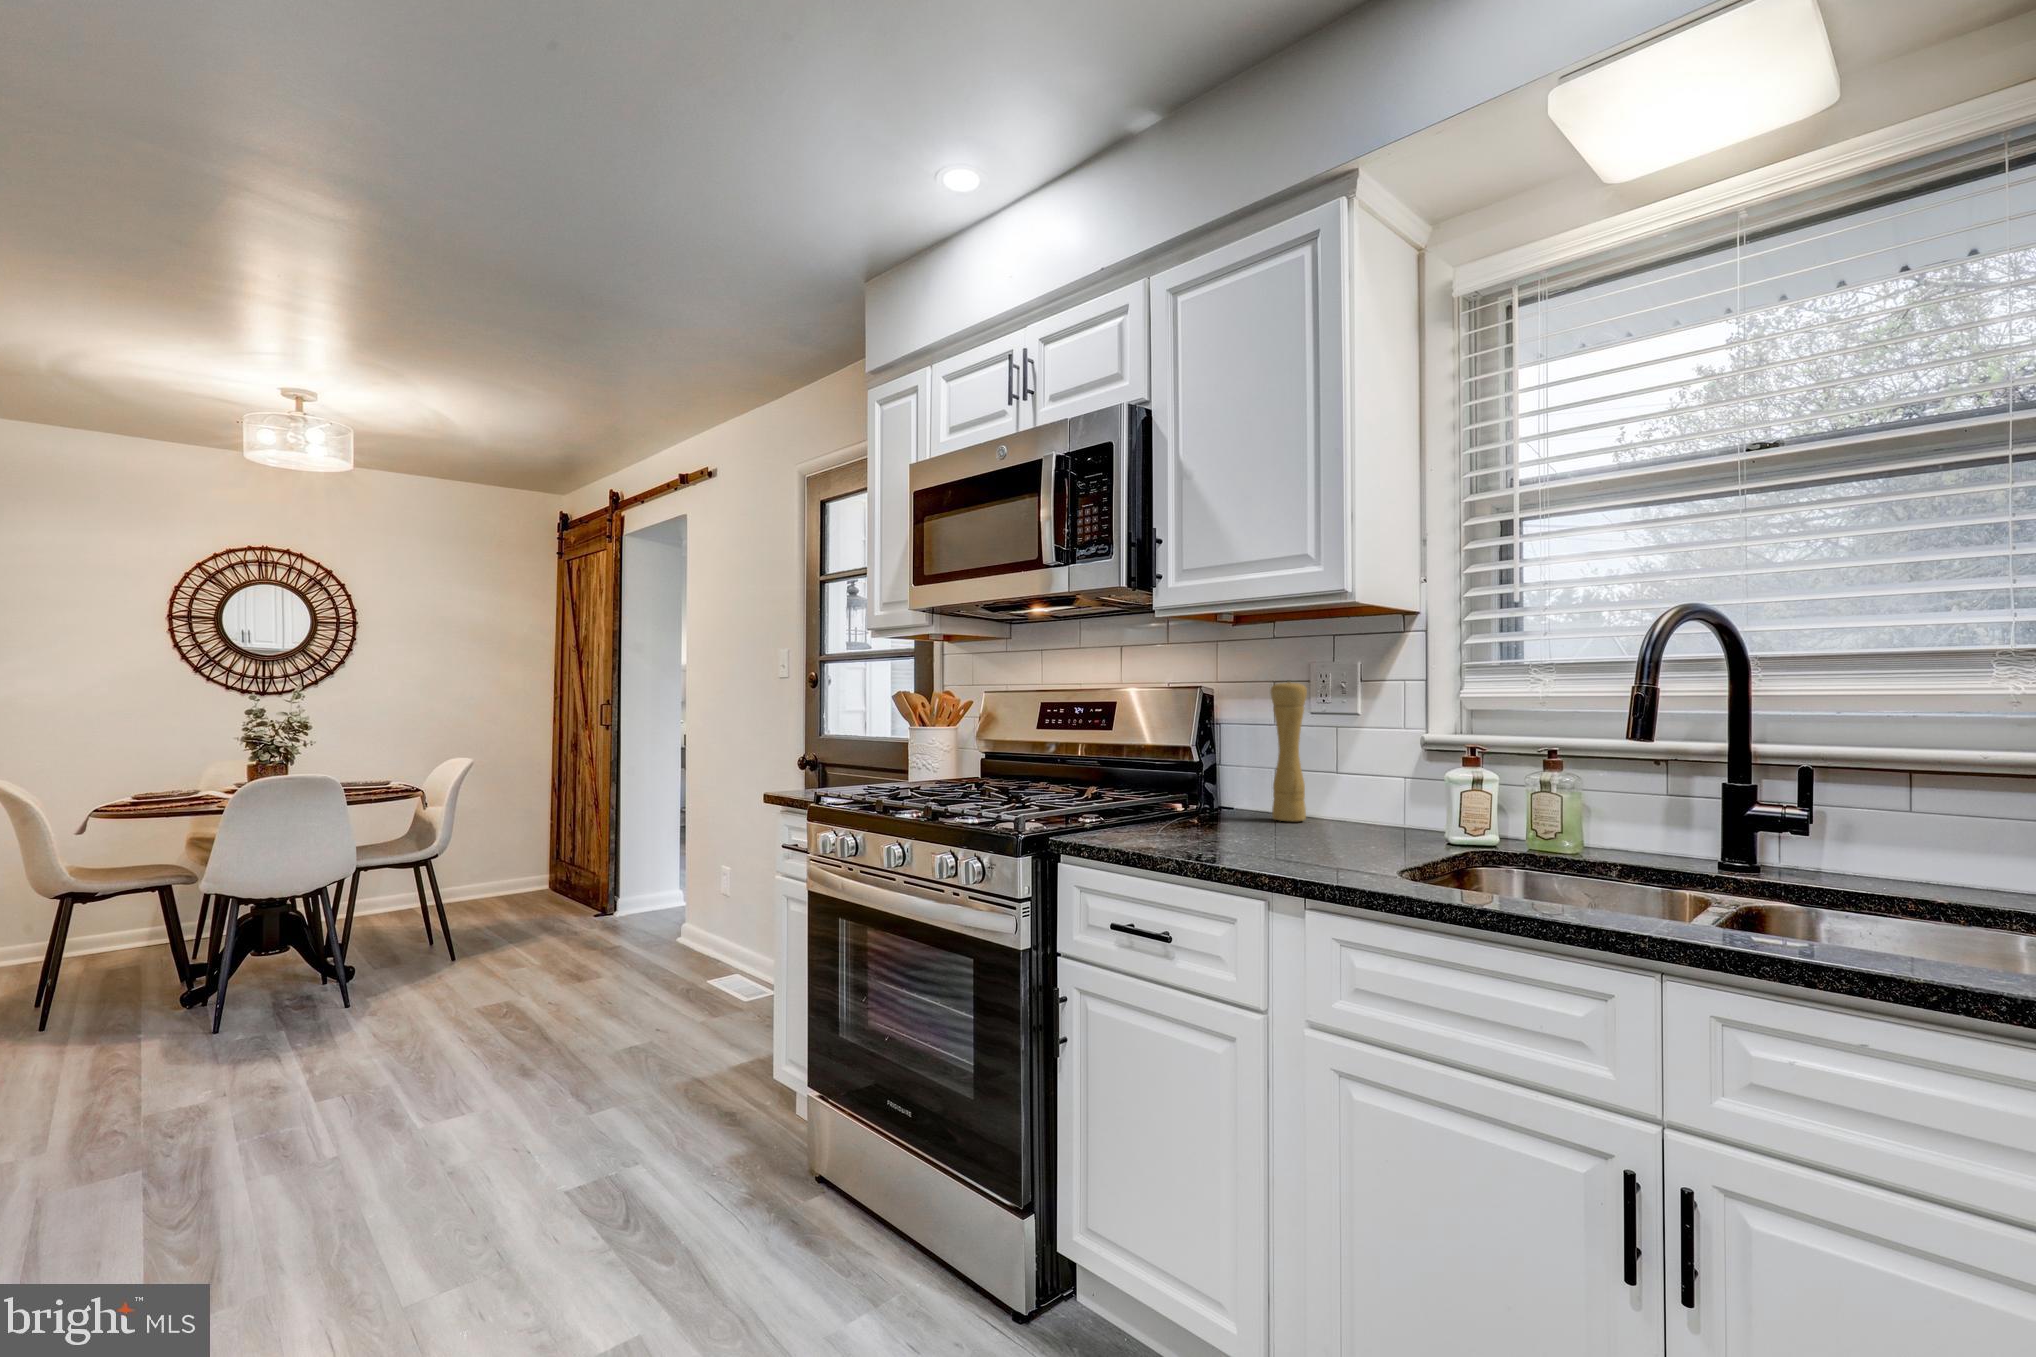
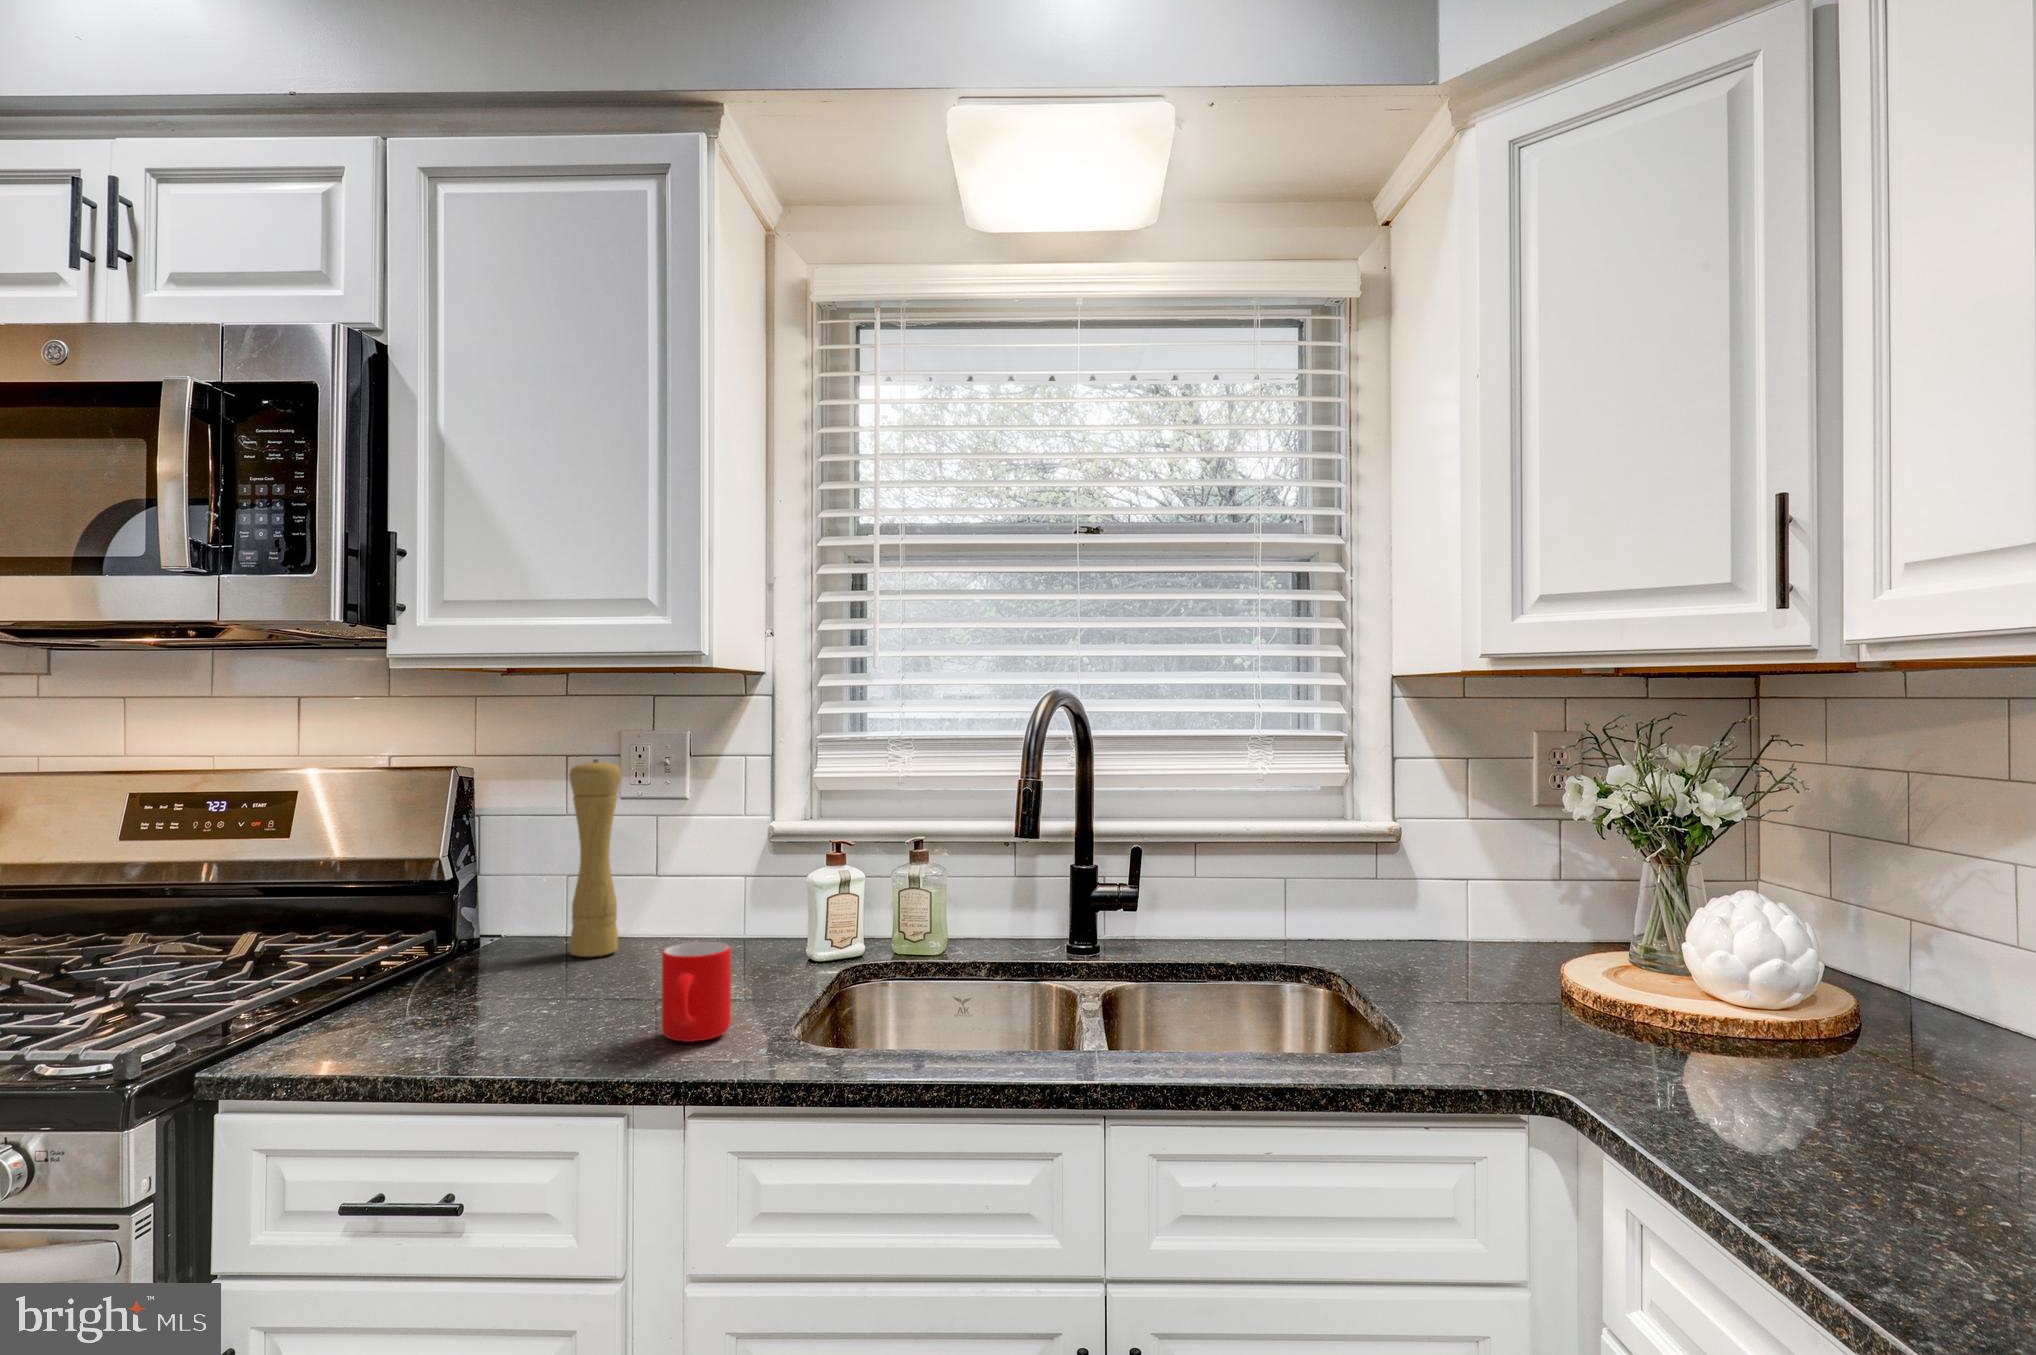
mug: none [1297,797,1348,863] -> present [662,942,731,1042]

